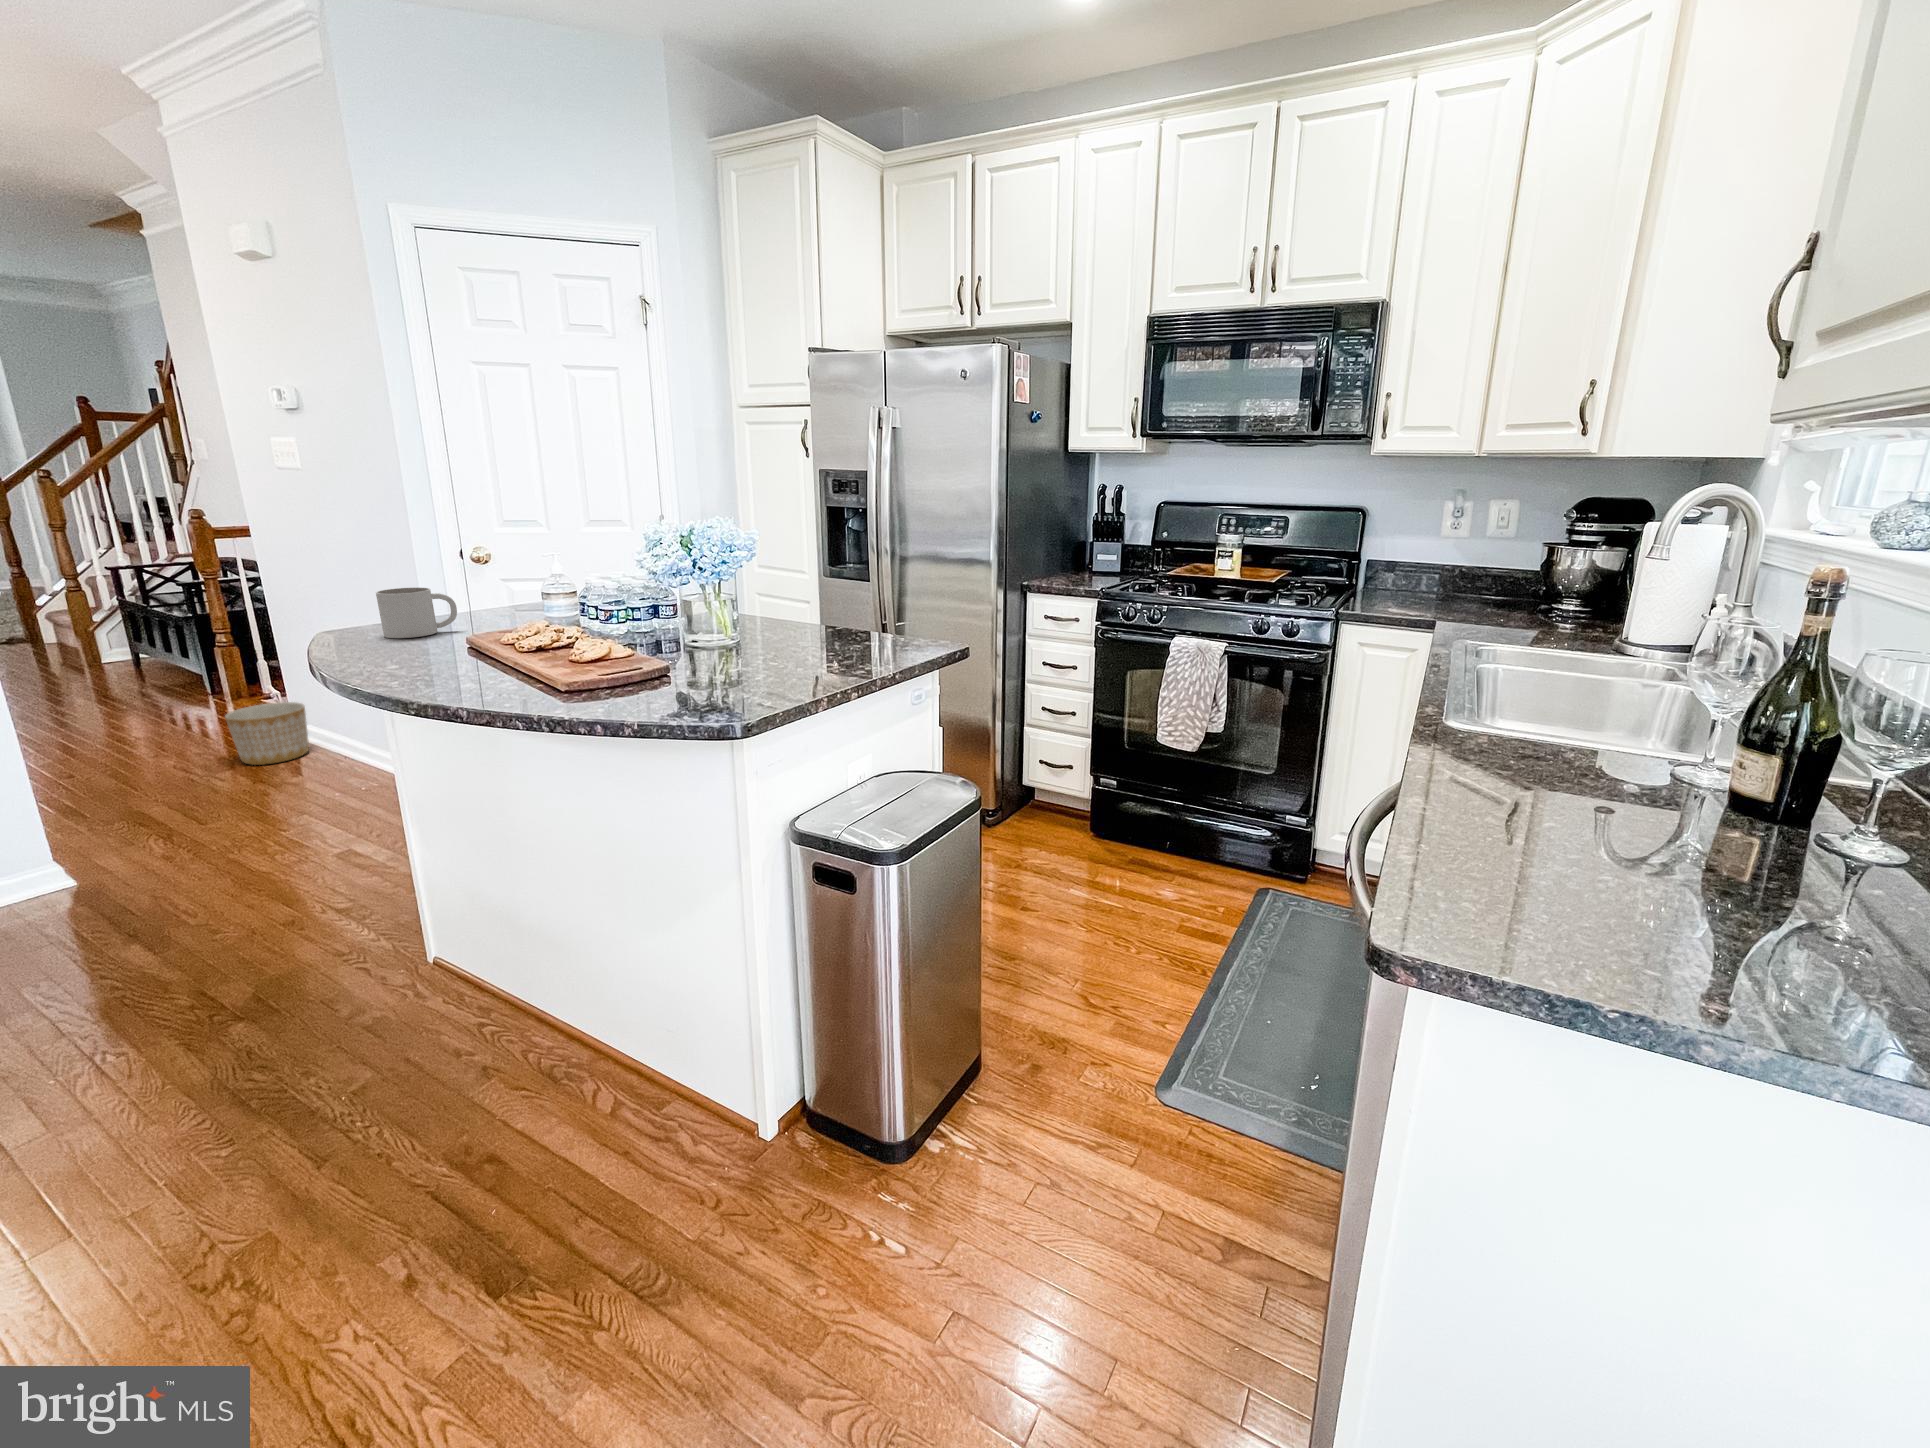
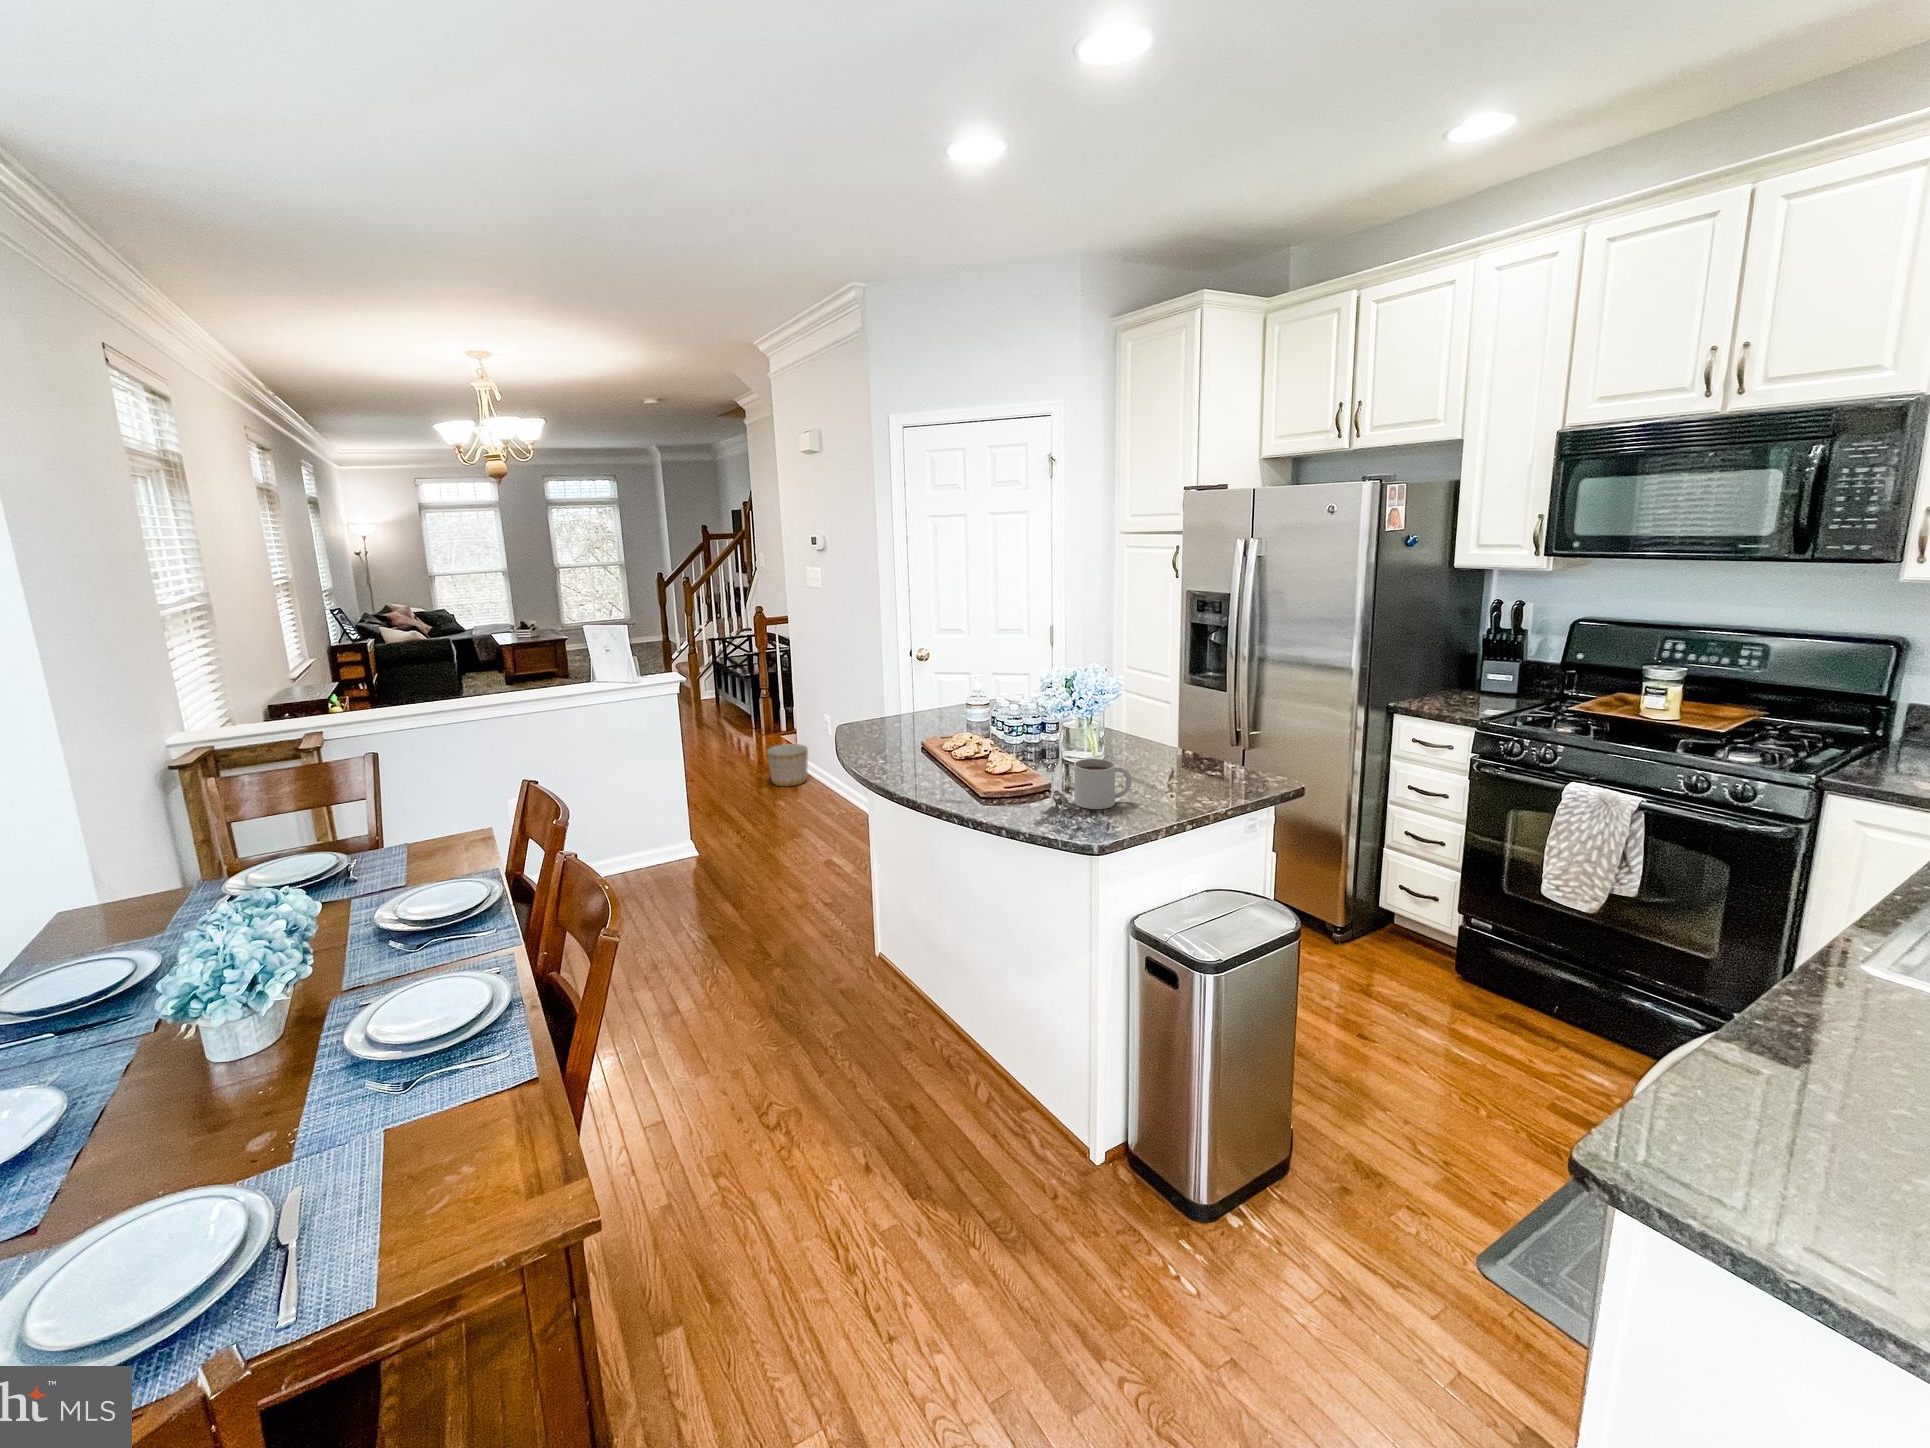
mug: present [376,587,457,638] -> present [1074,759,1131,809]

